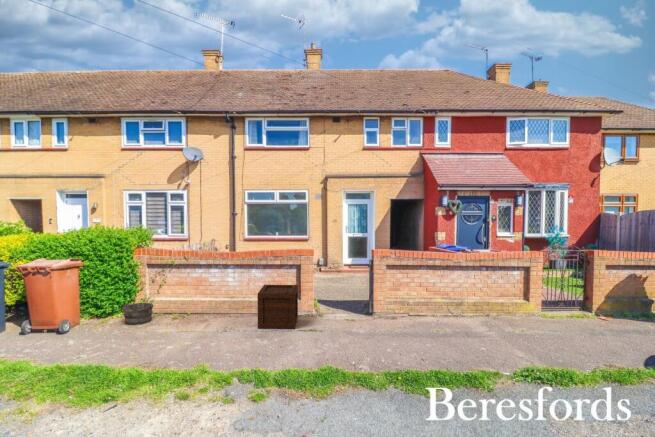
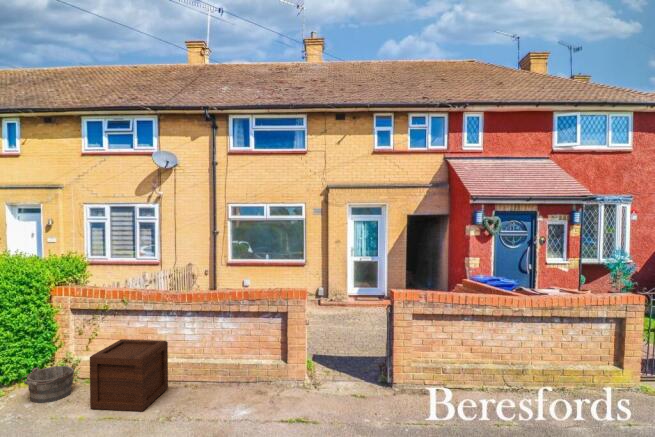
wooden crate: present [257,285,298,329] -> present [90,339,168,412]

